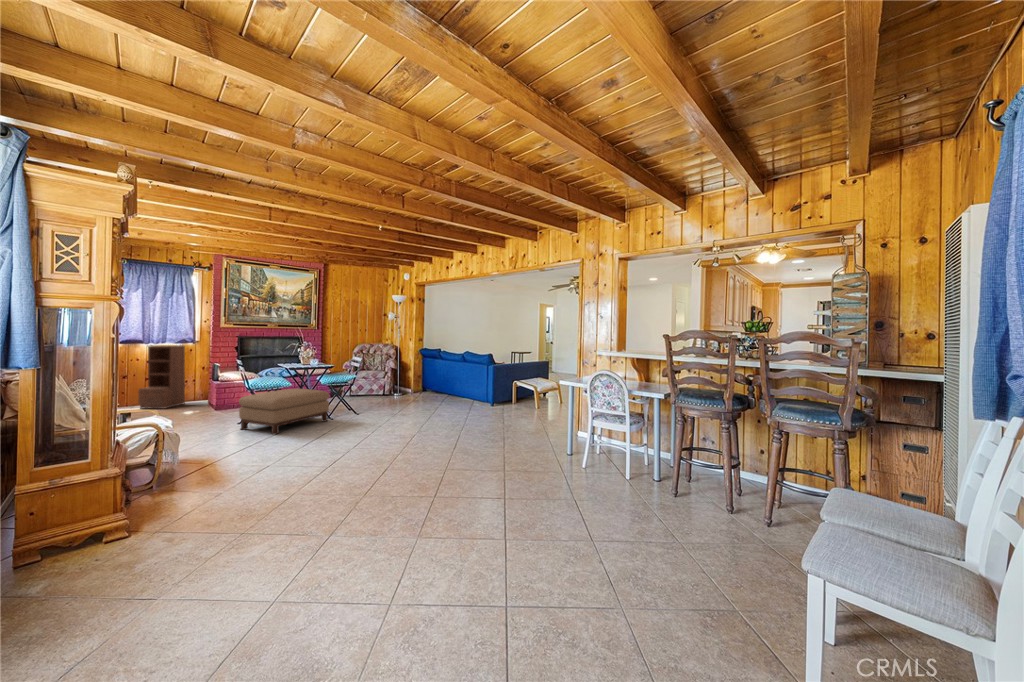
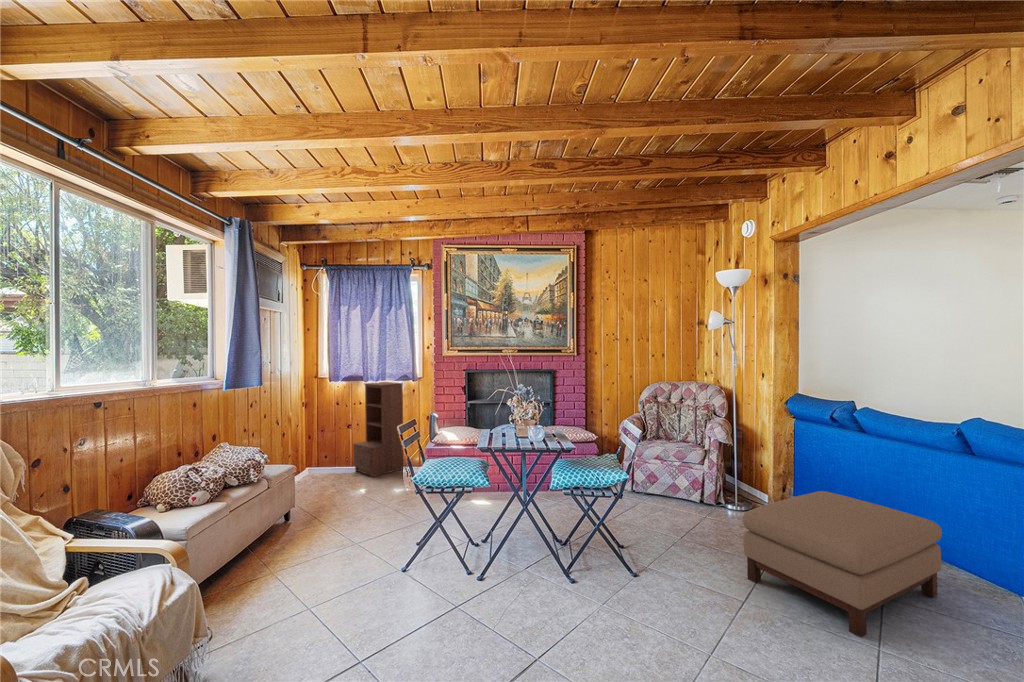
ottoman: present [239,389,329,435] -> present [743,491,942,637]

